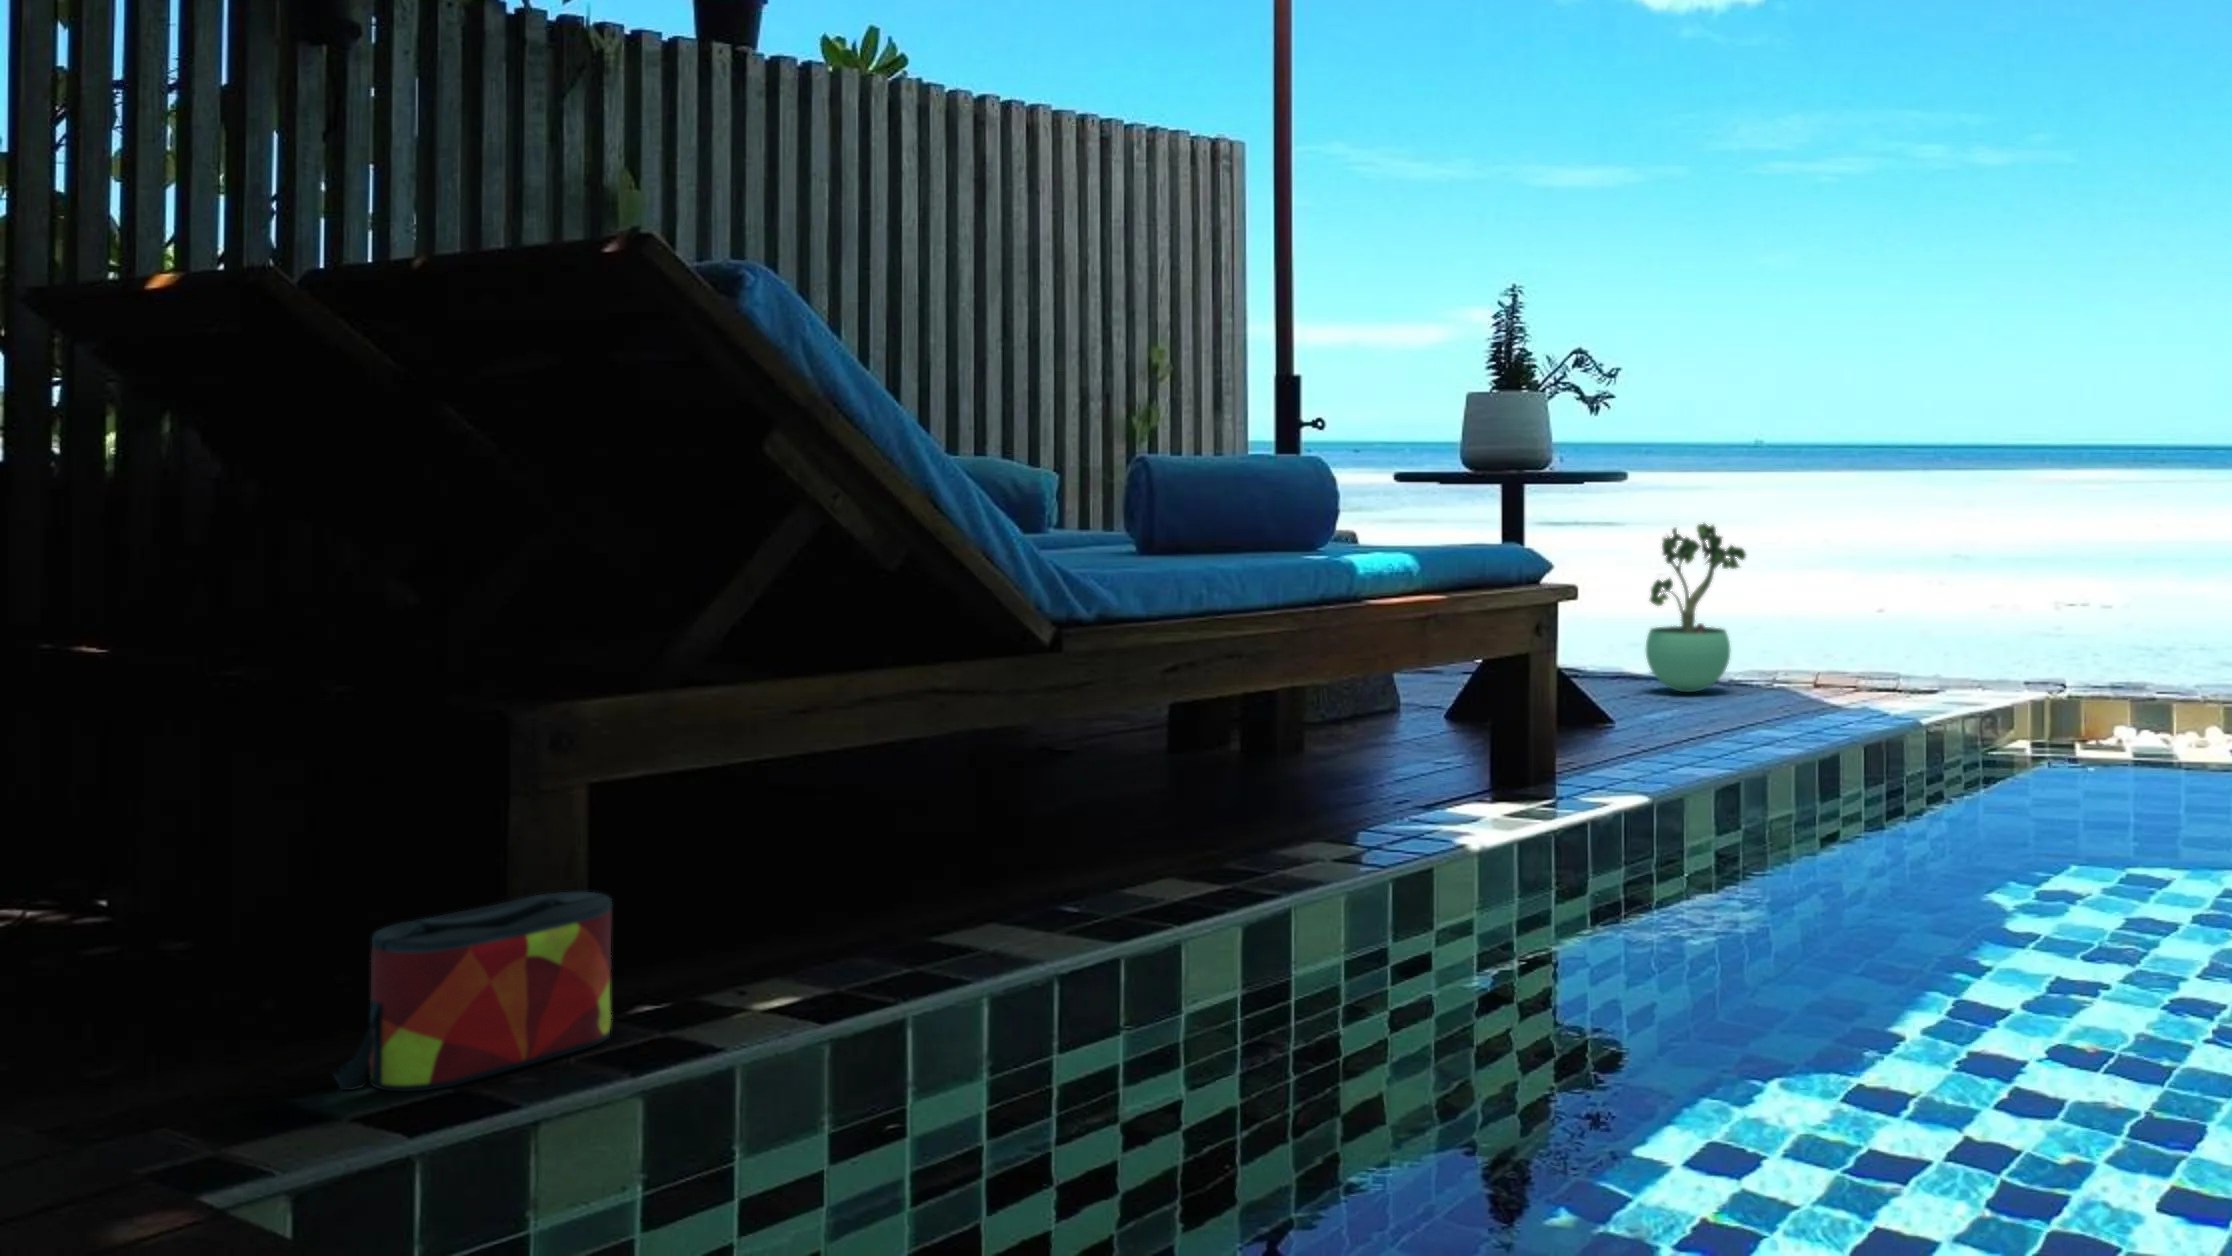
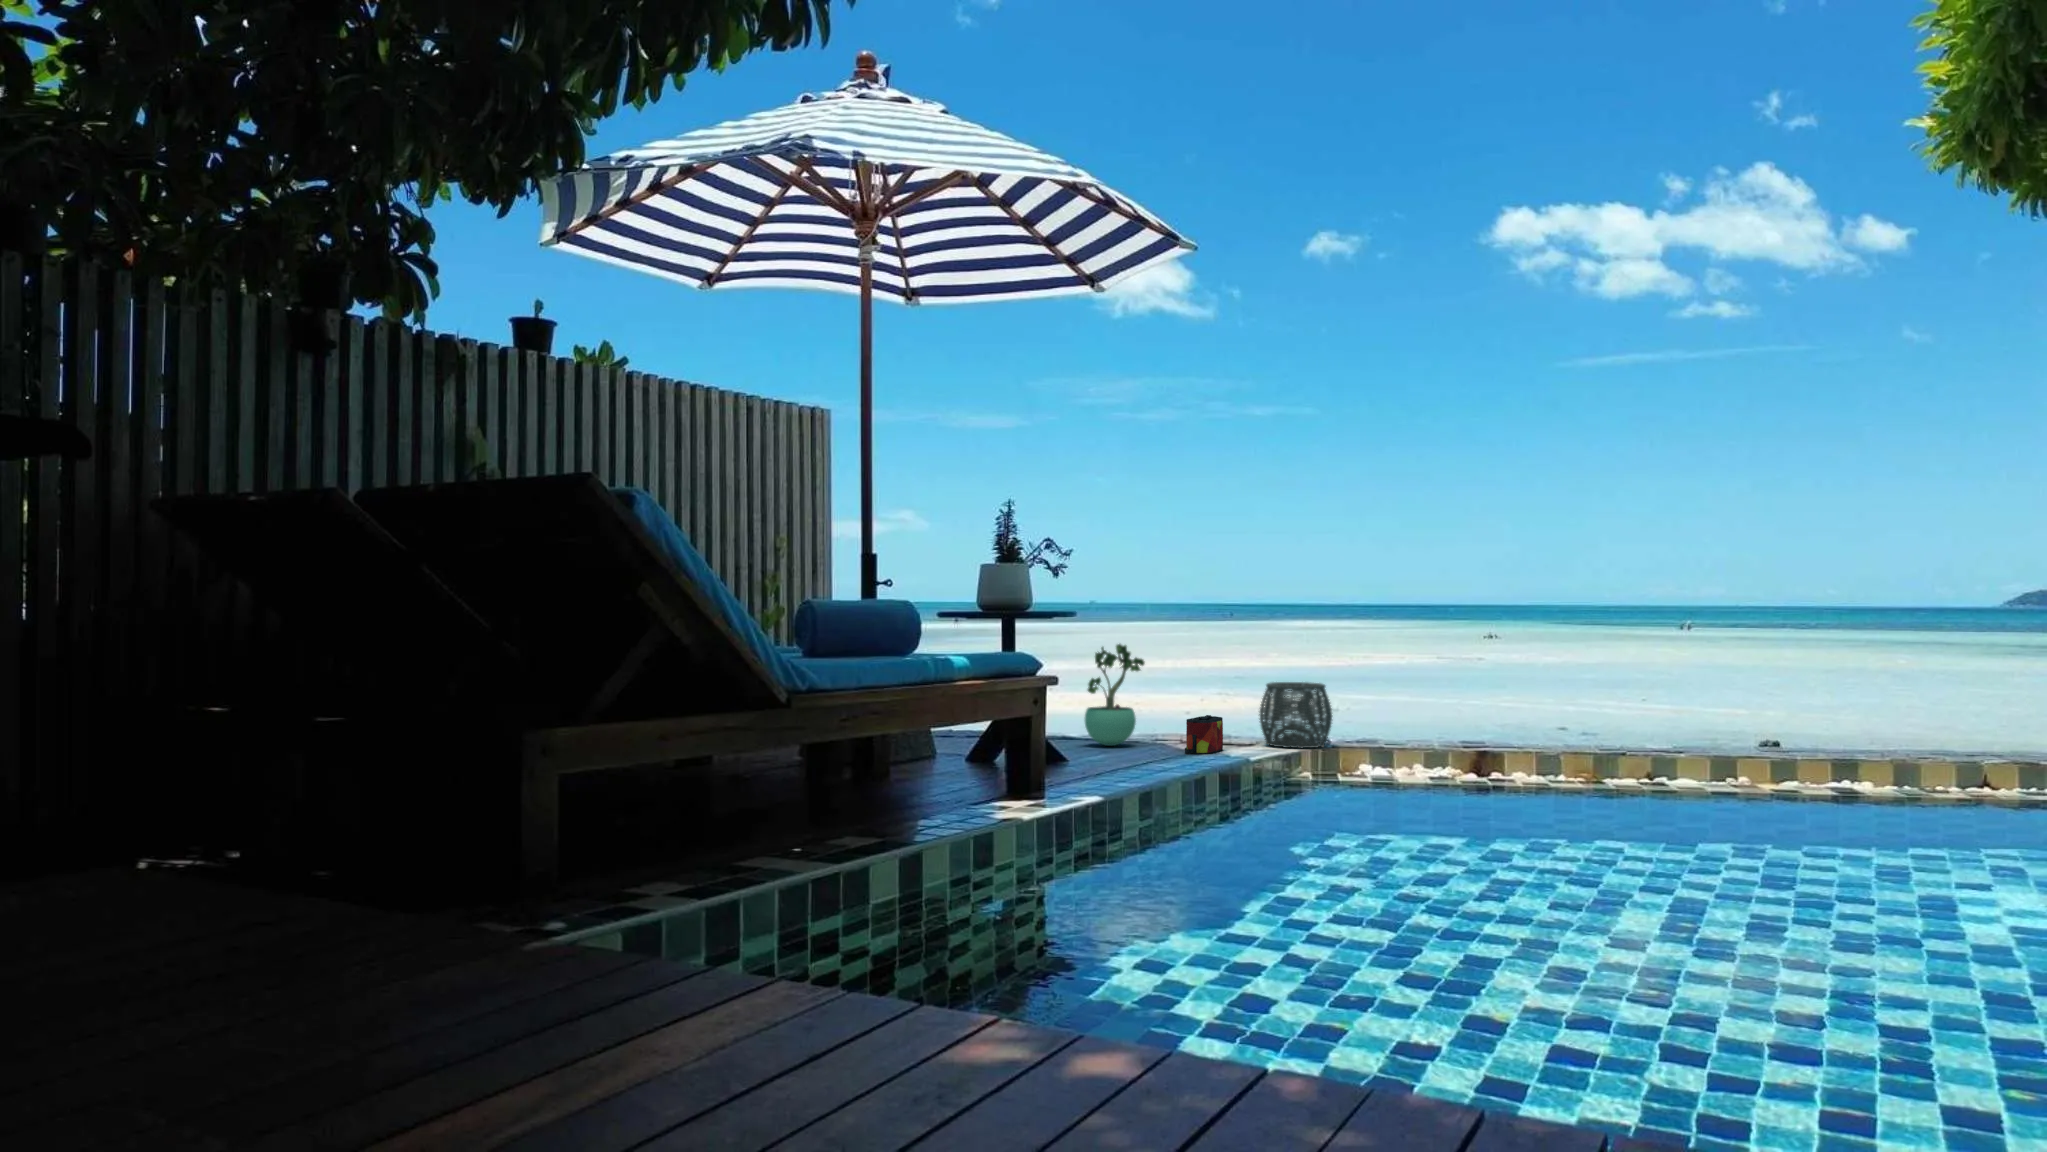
woven basket: none [1937,588,2063,700] -> present [1259,682,1332,748]
bag: present [334,892,612,1092] -> present [1185,715,1223,754]

